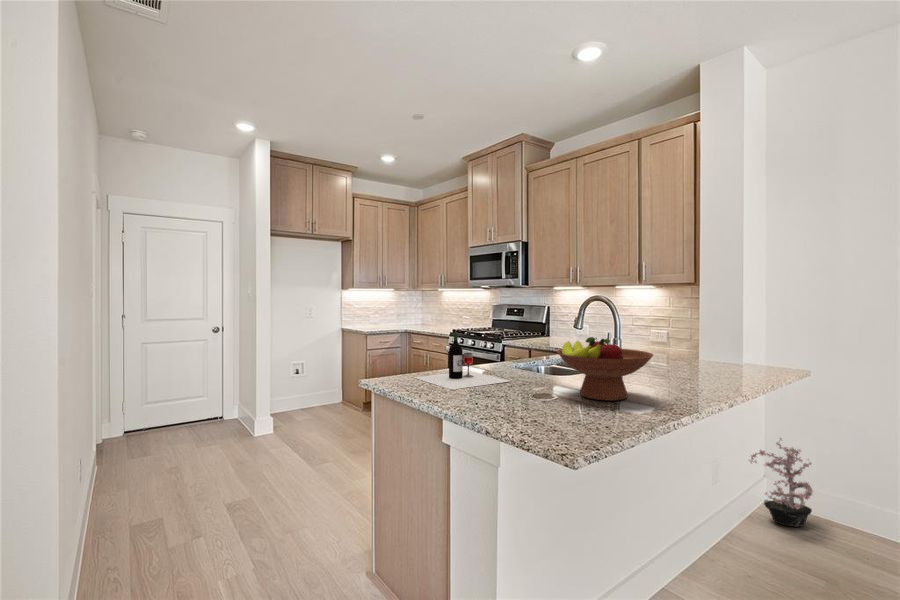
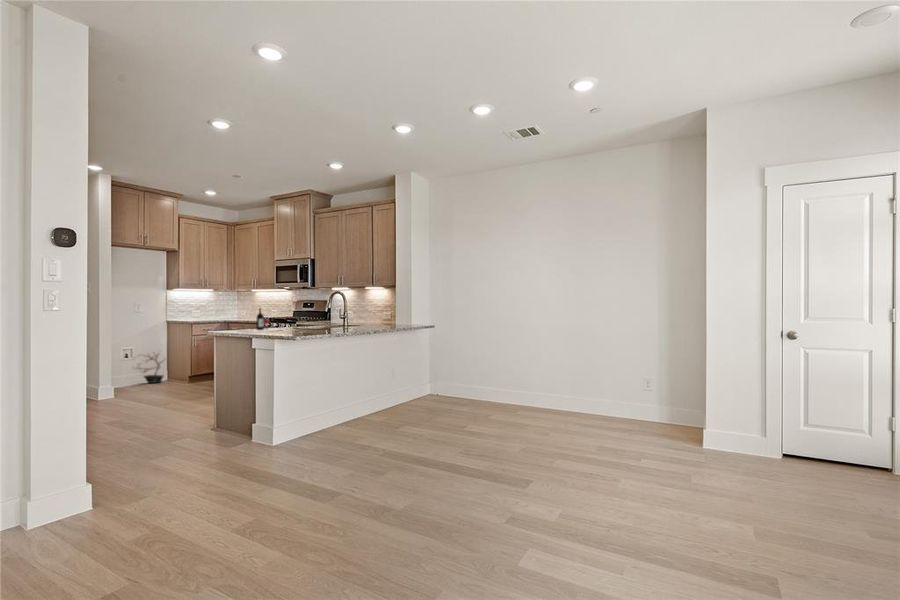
fruit bowl: present [557,337,653,401] -> none [305,307,343,332]
potted plant: present [749,438,813,527] -> present [134,353,165,383]

